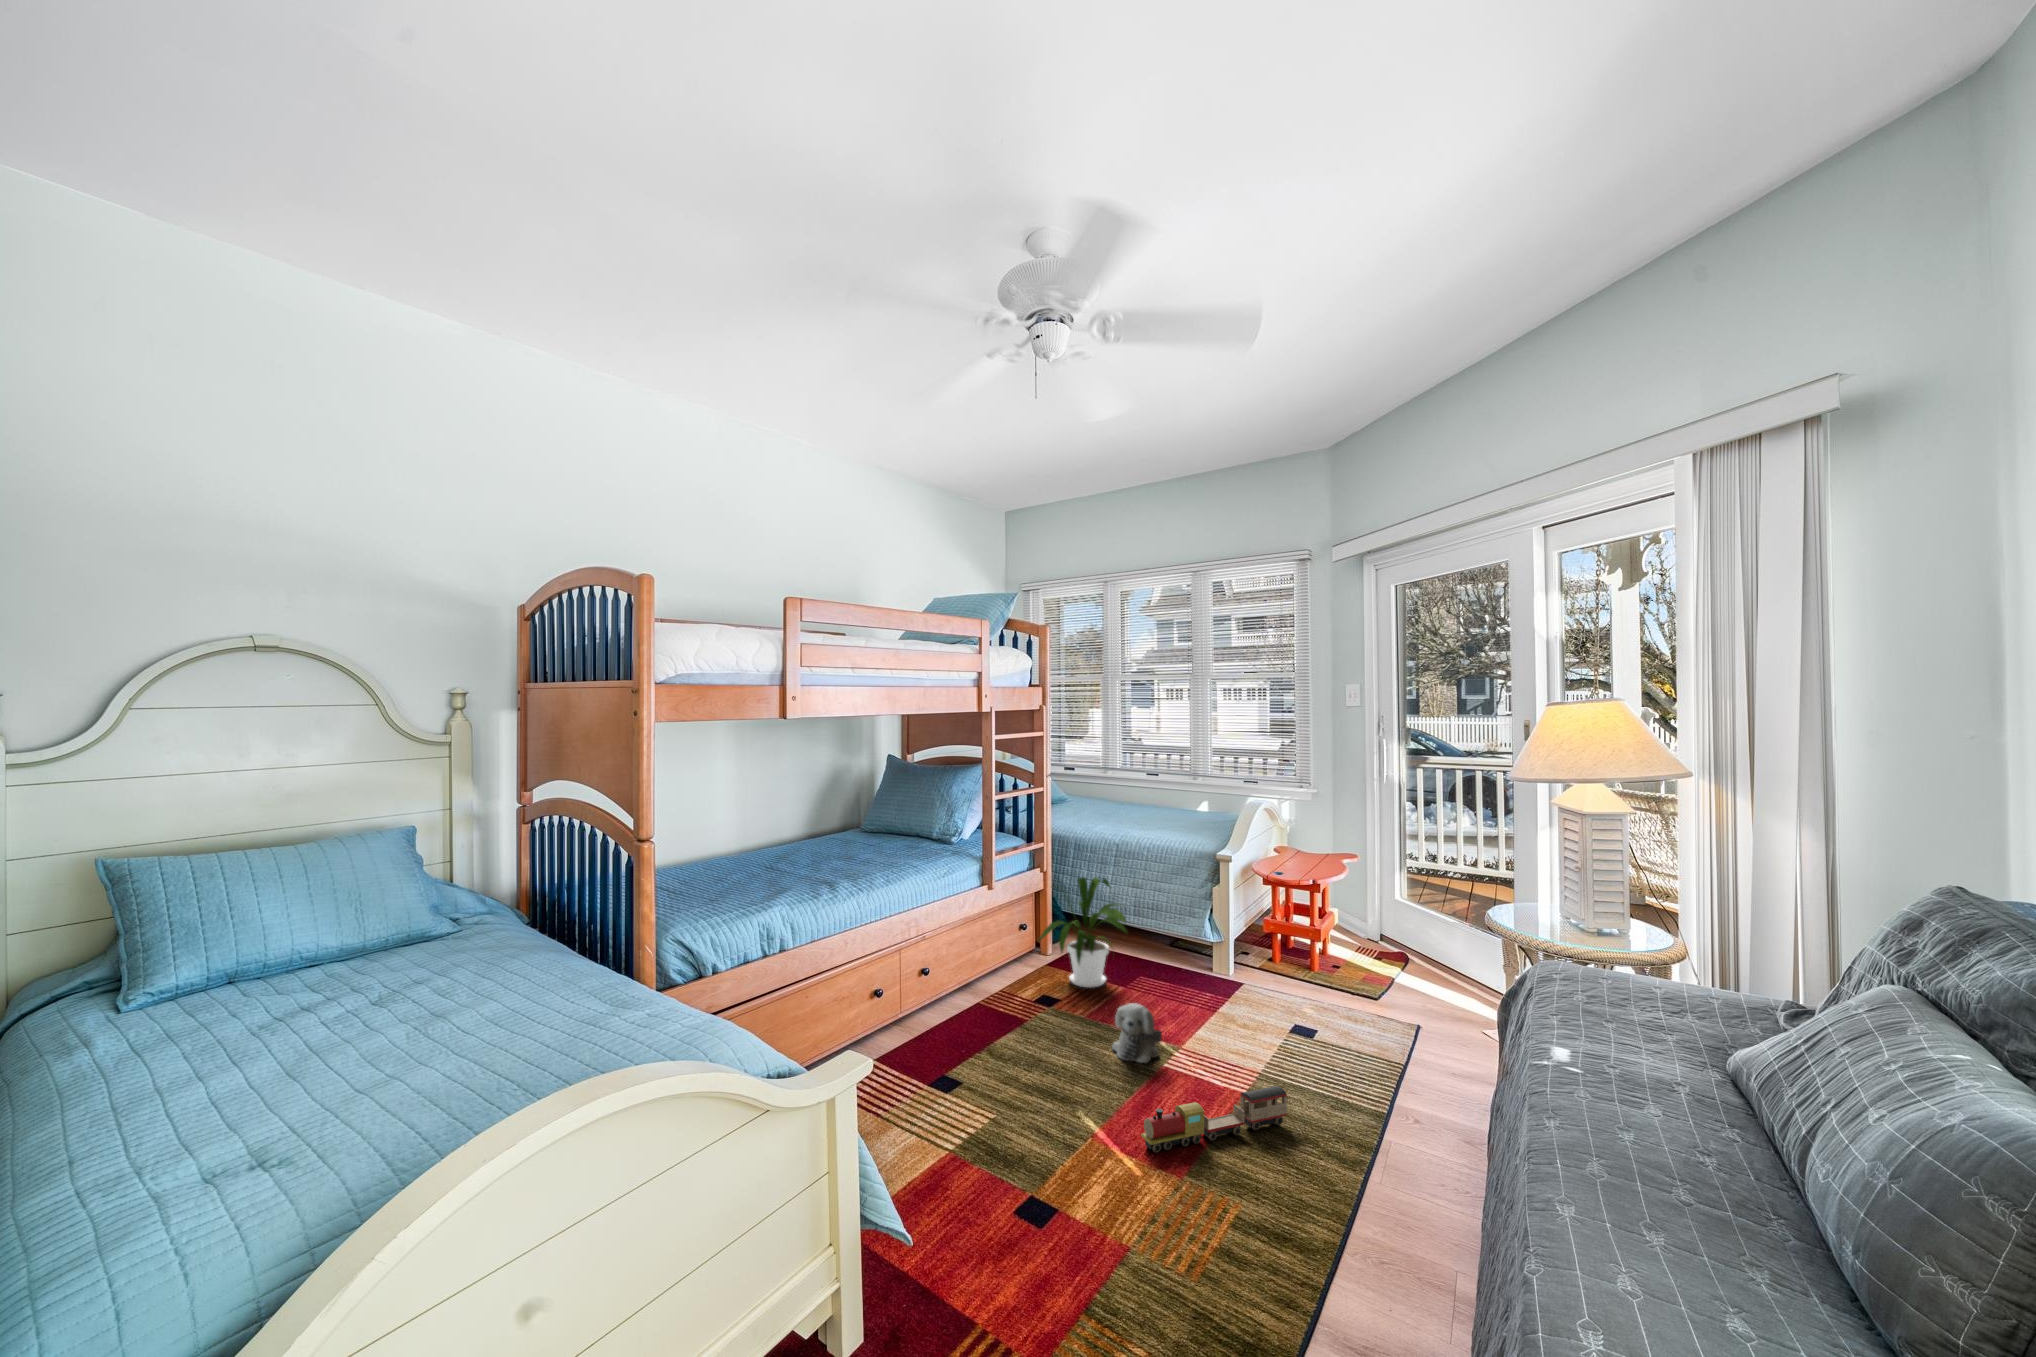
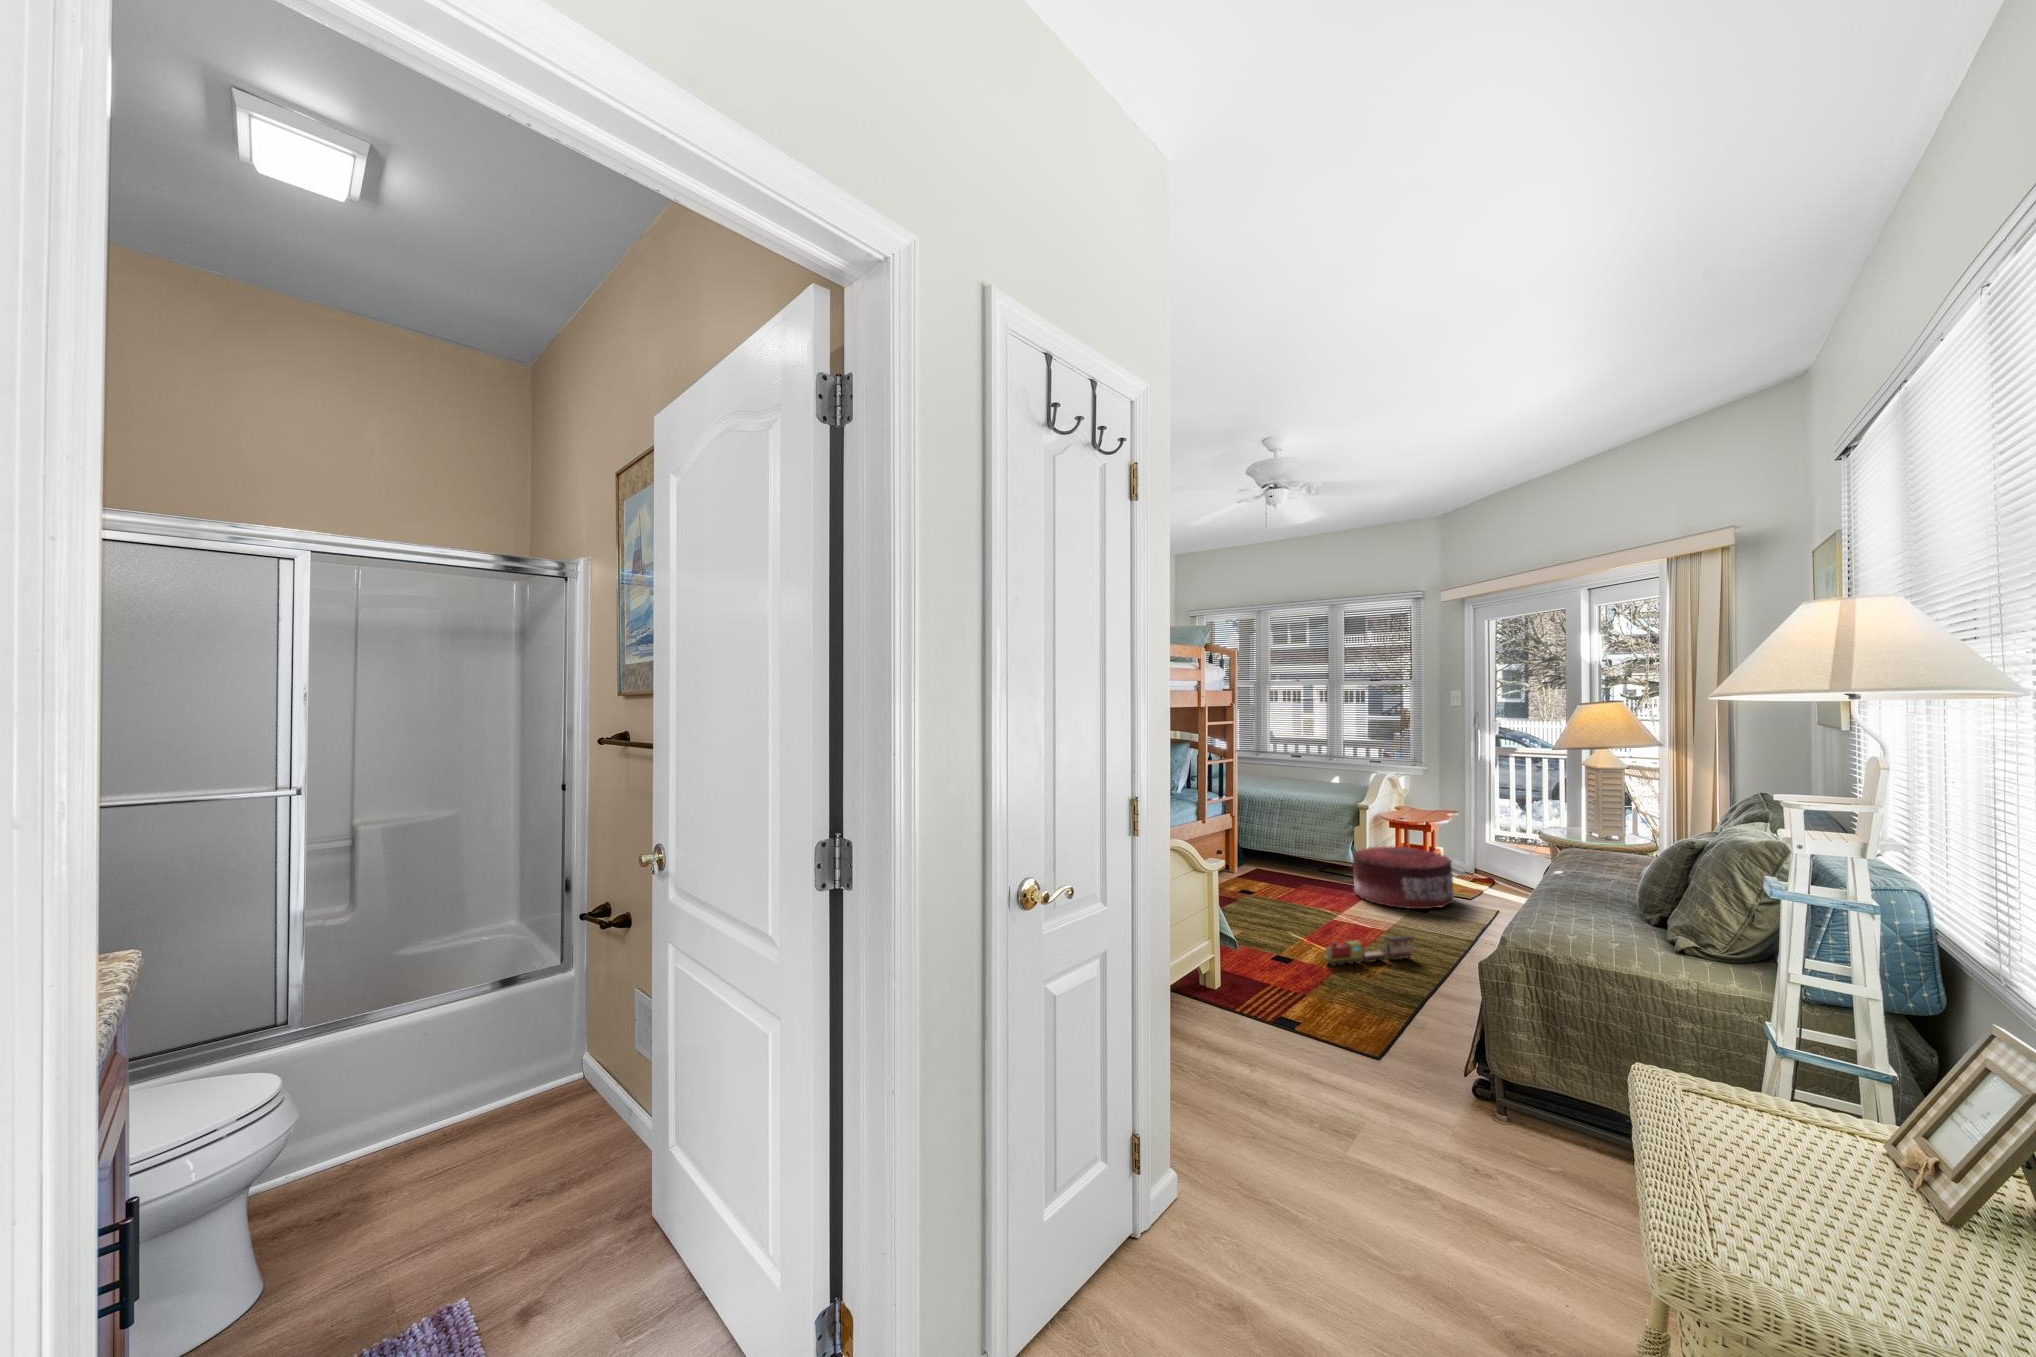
house plant: present [1039,877,1127,987] -> none [1231,818,1296,892]
pouf: none [1211,912,1349,1013] -> present [1353,847,1454,909]
plush toy: present [1112,1003,1162,1063] -> none [1293,892,1327,929]

